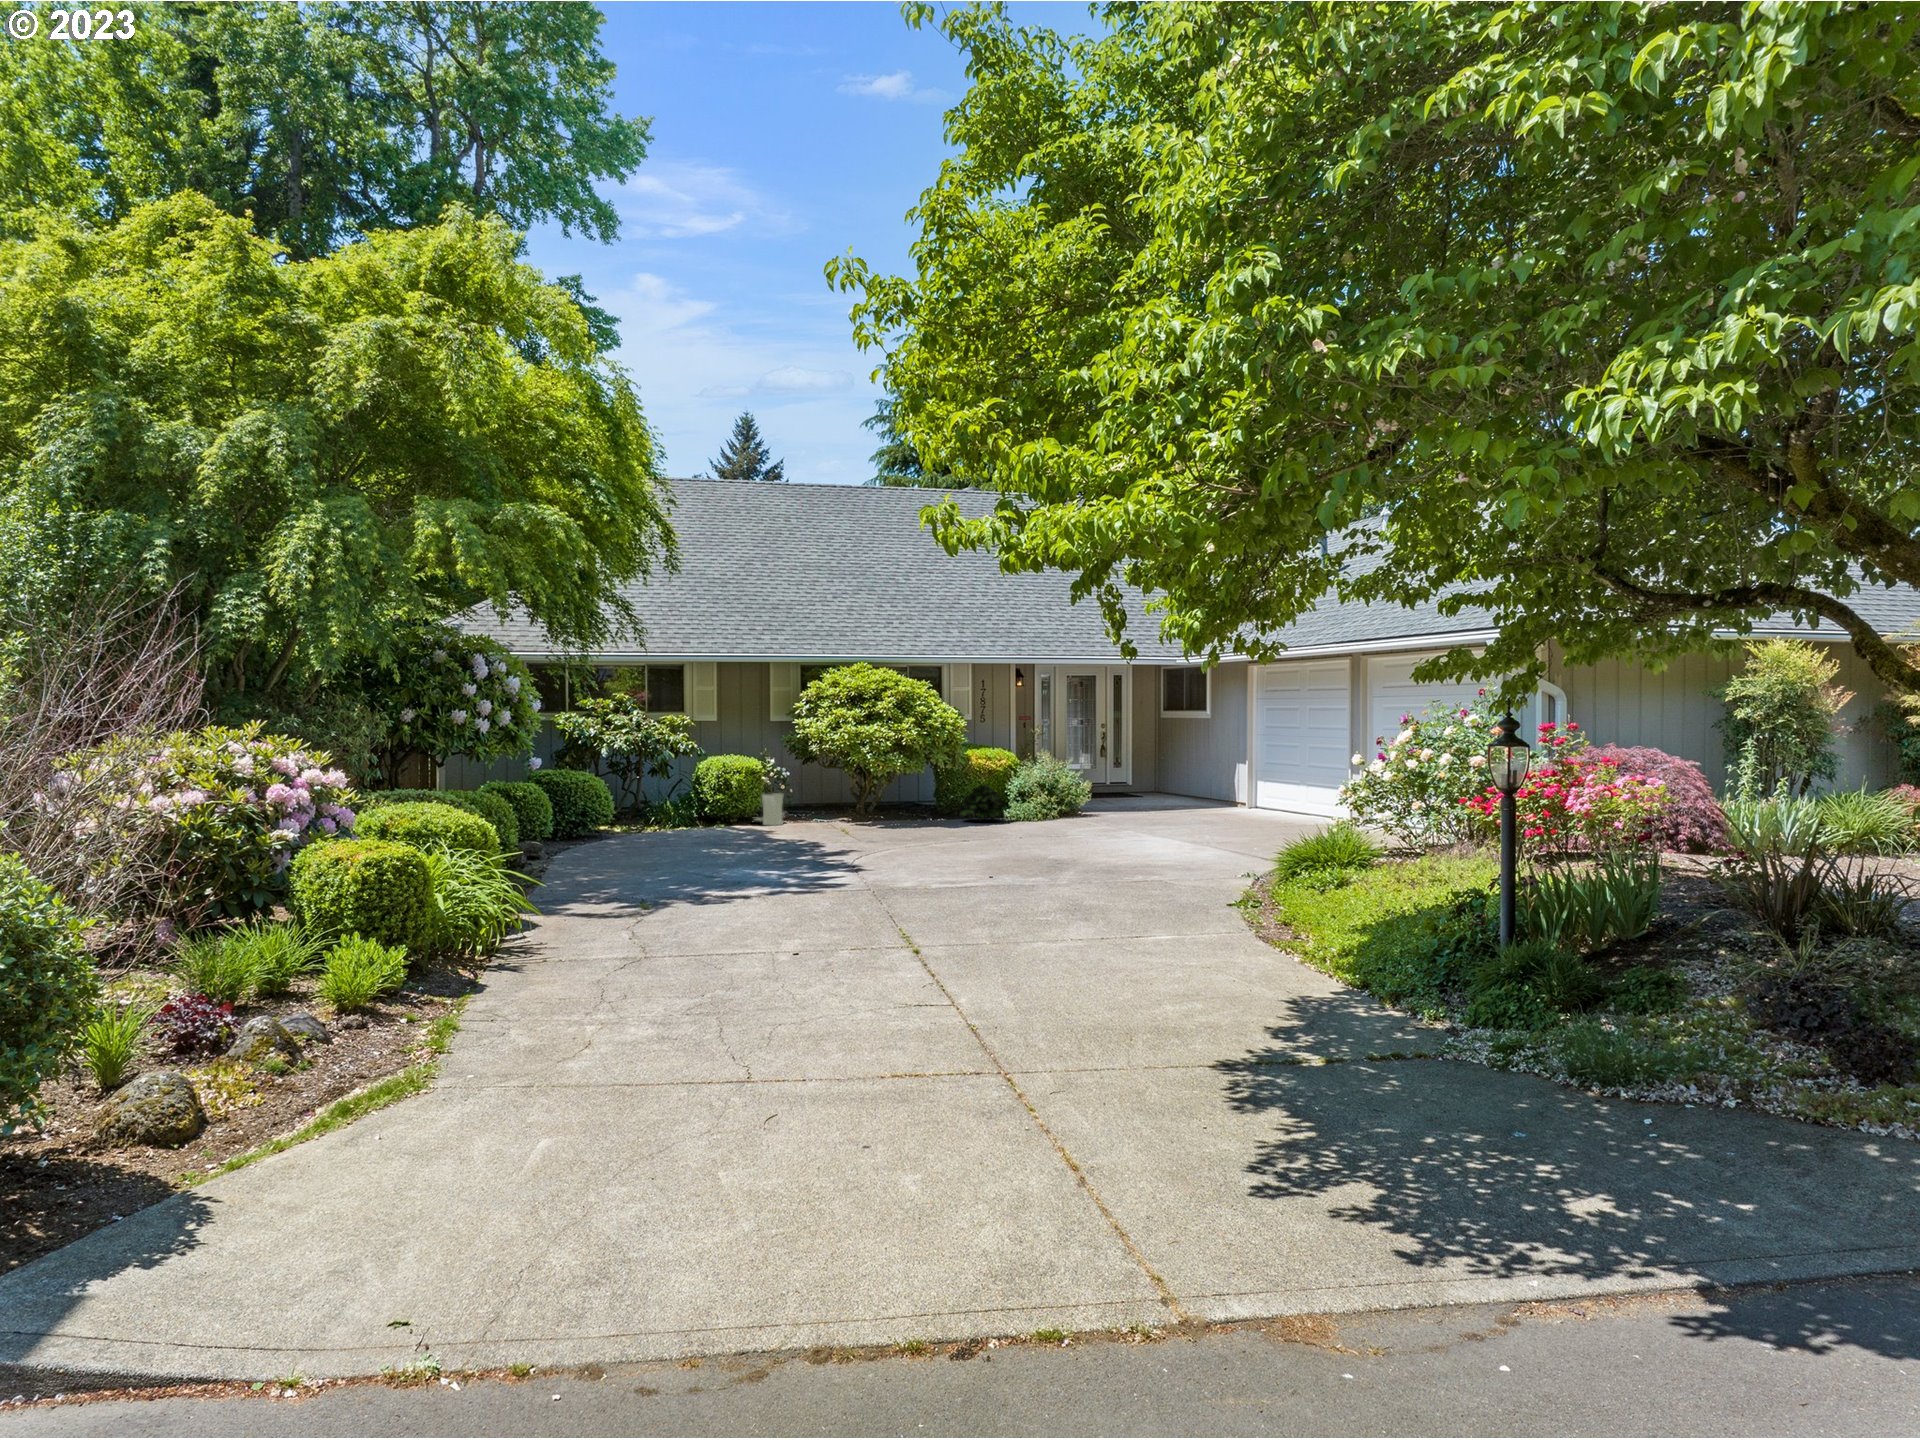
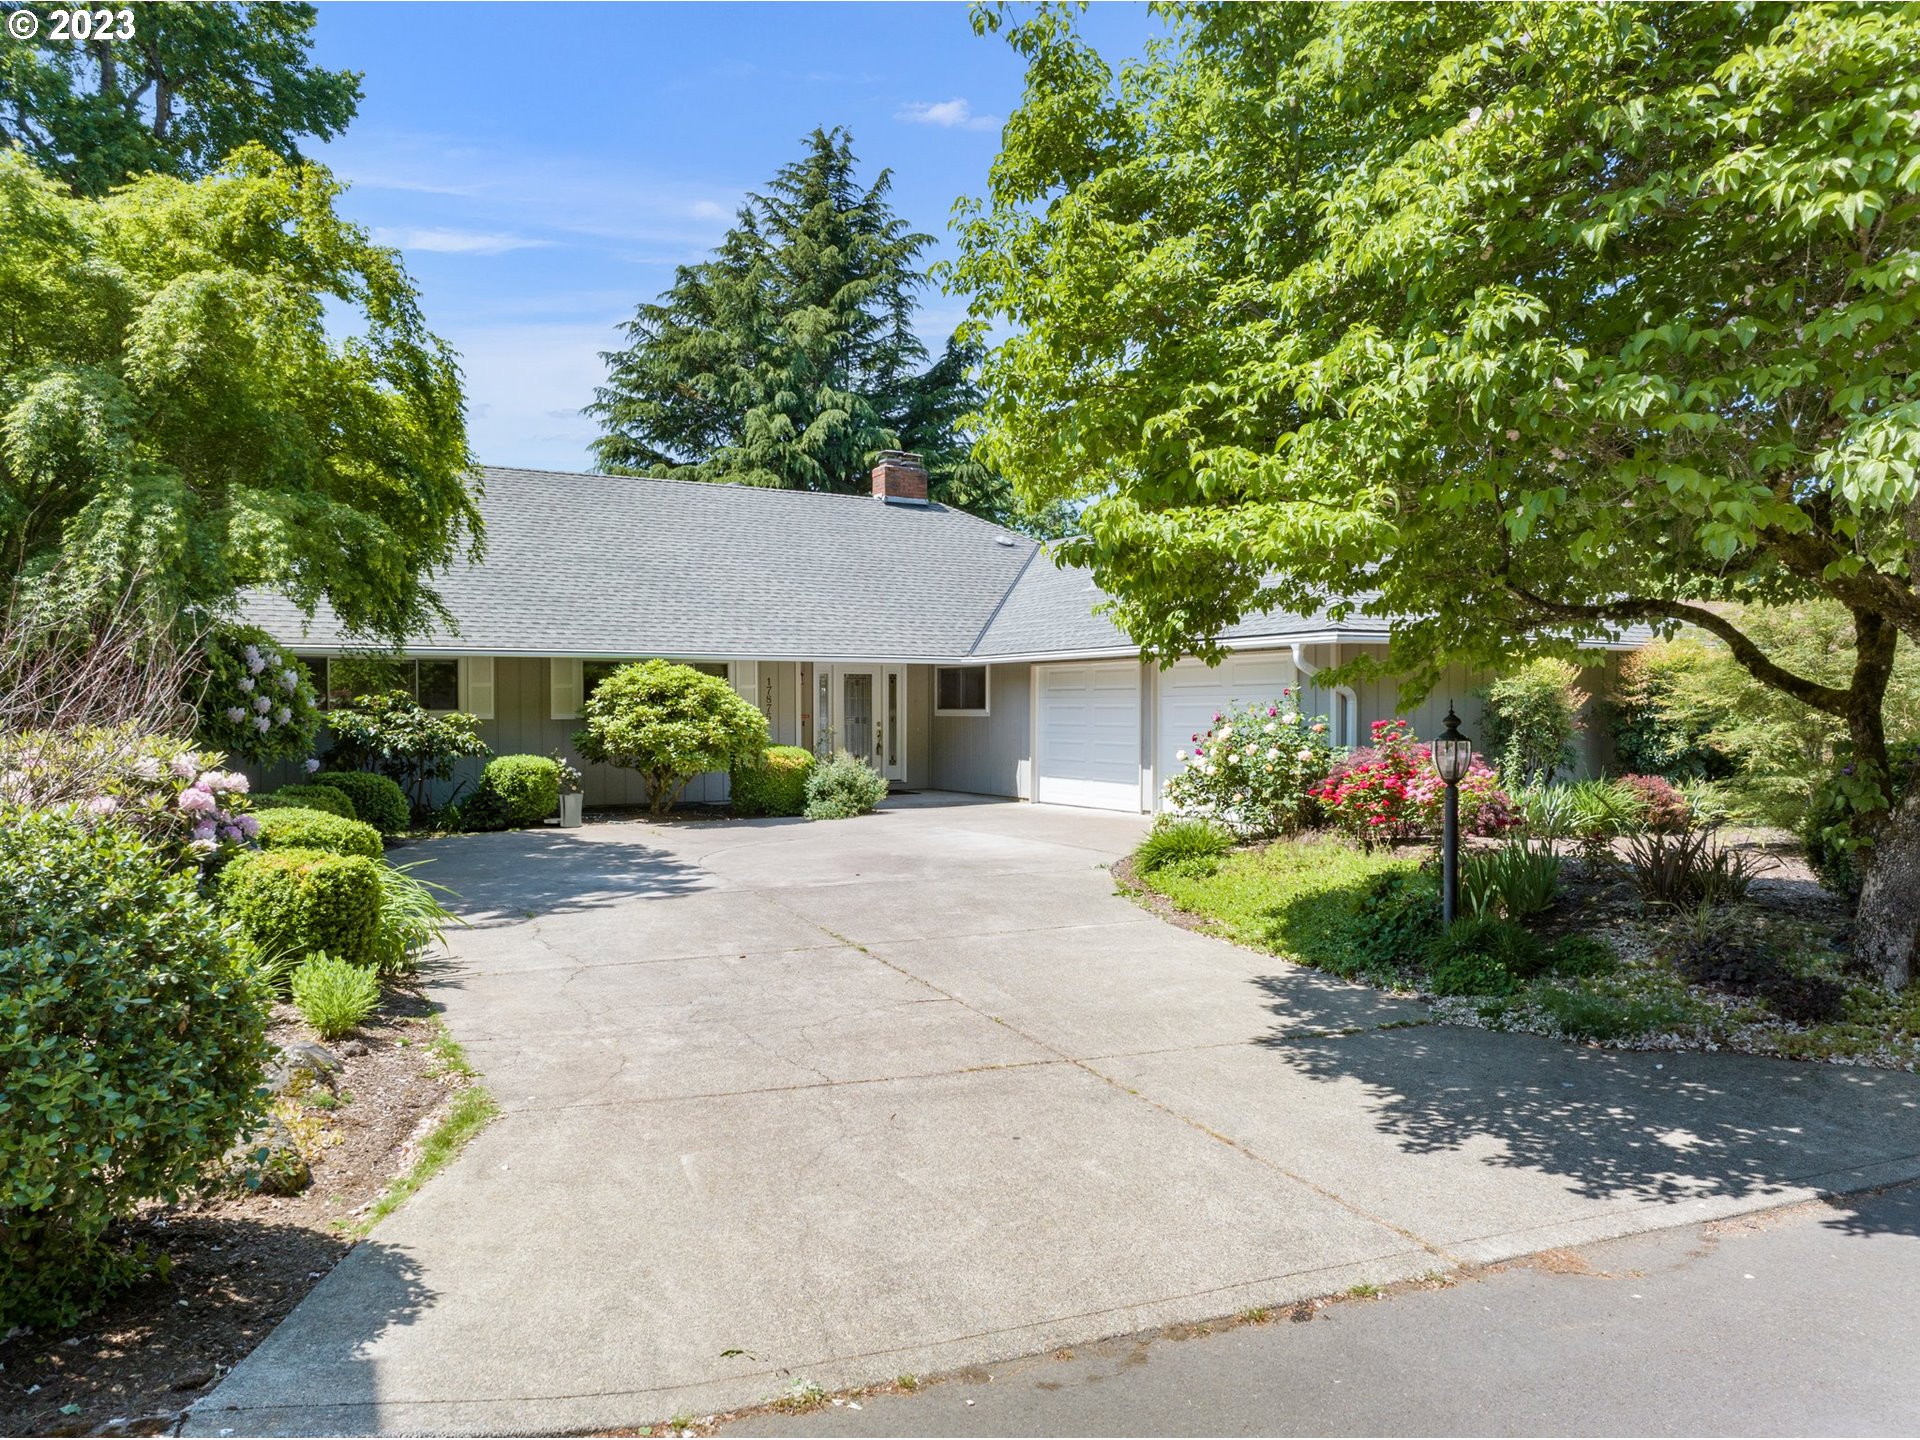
potted plant: present [959,785,1004,821] -> present [460,789,512,830]

